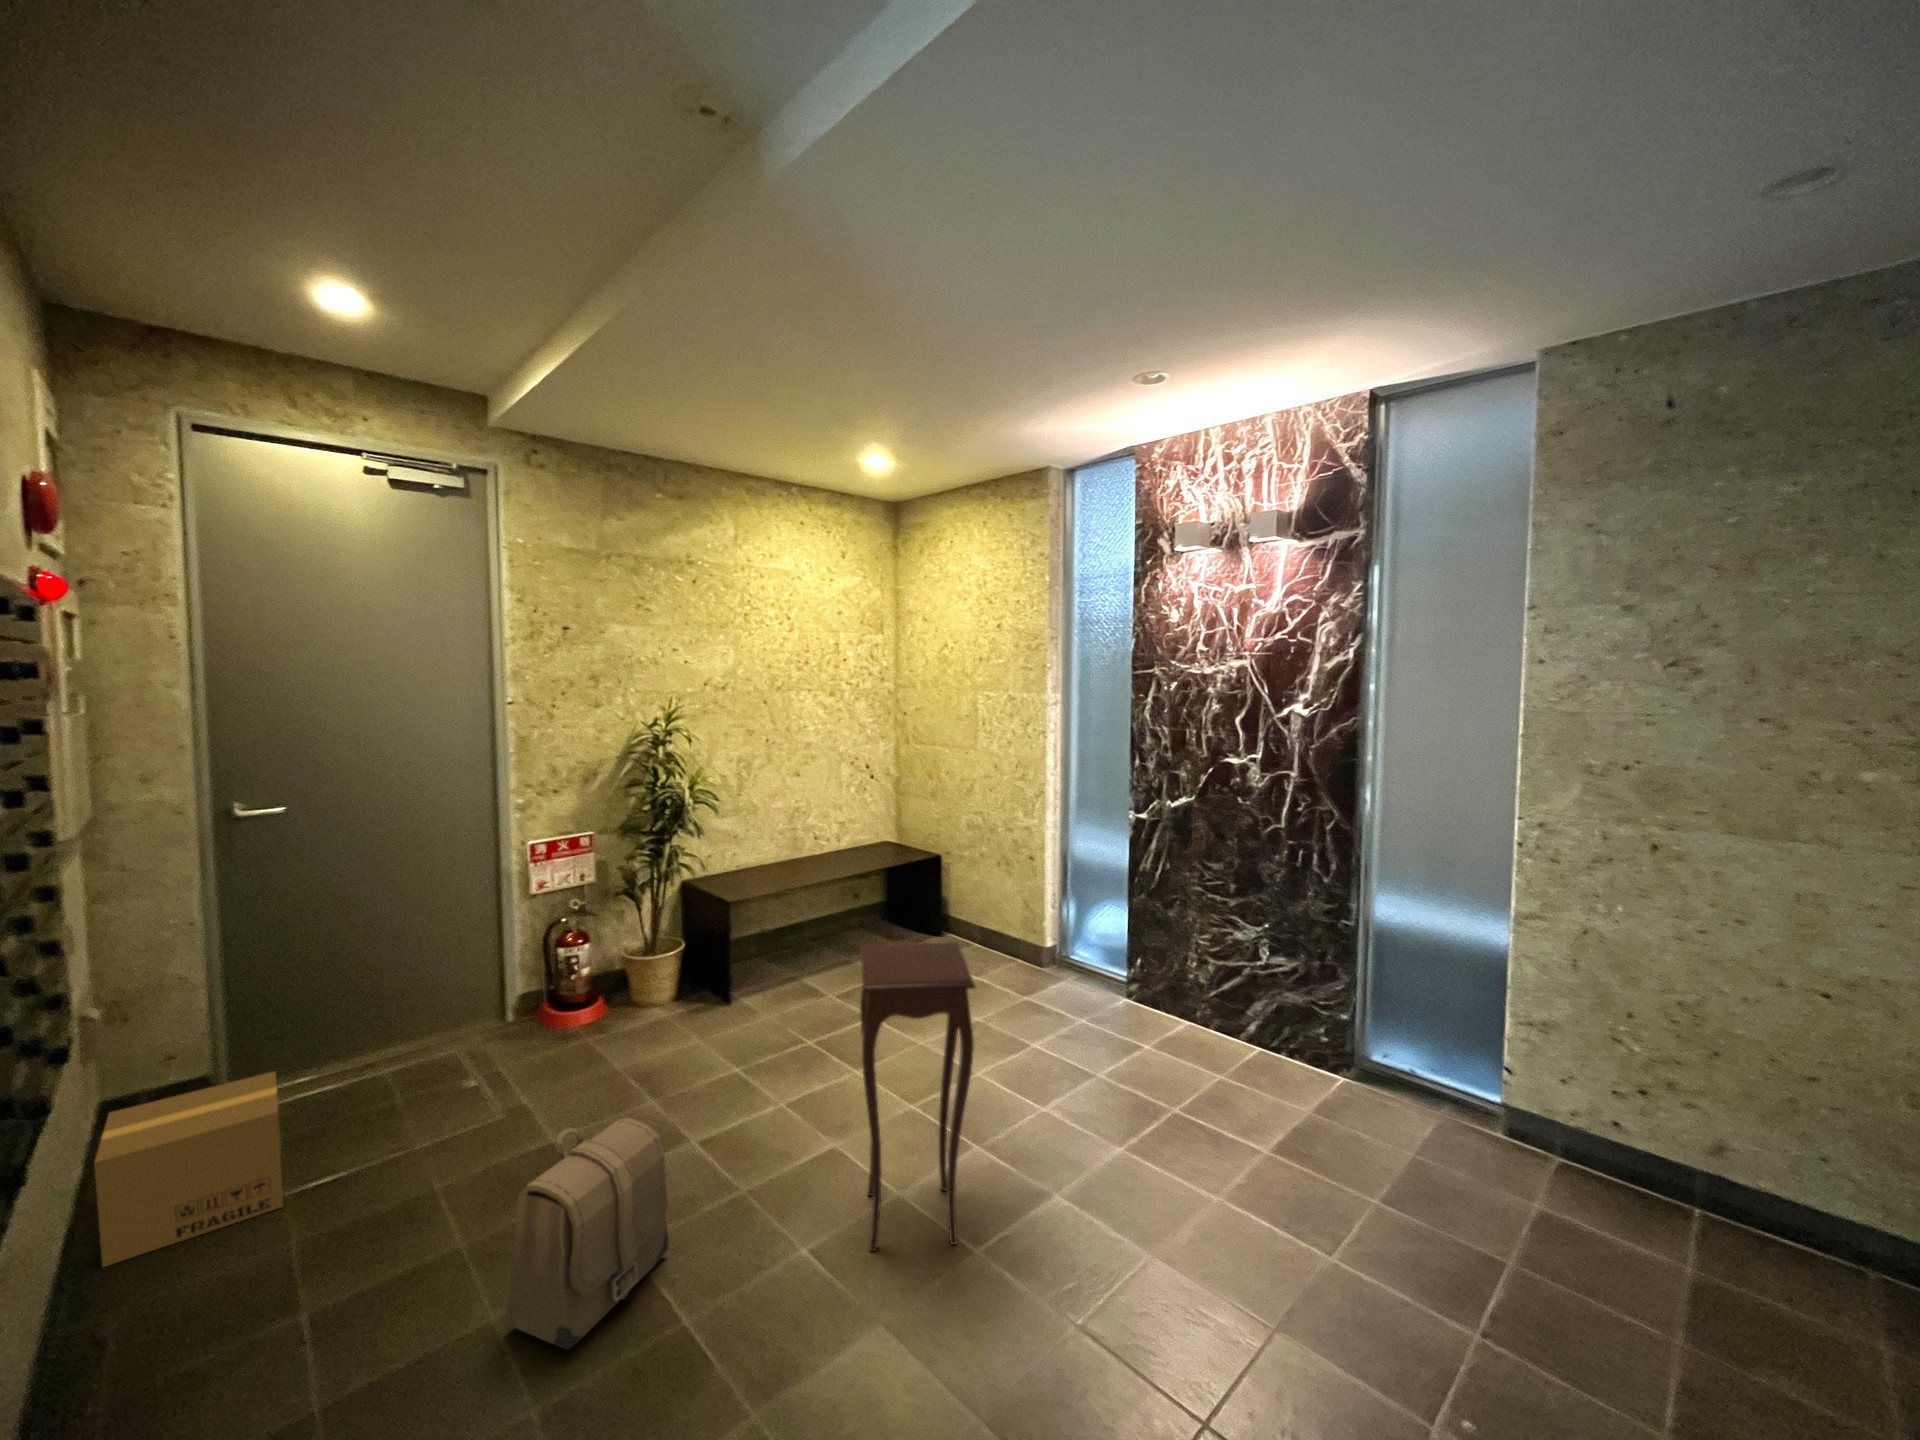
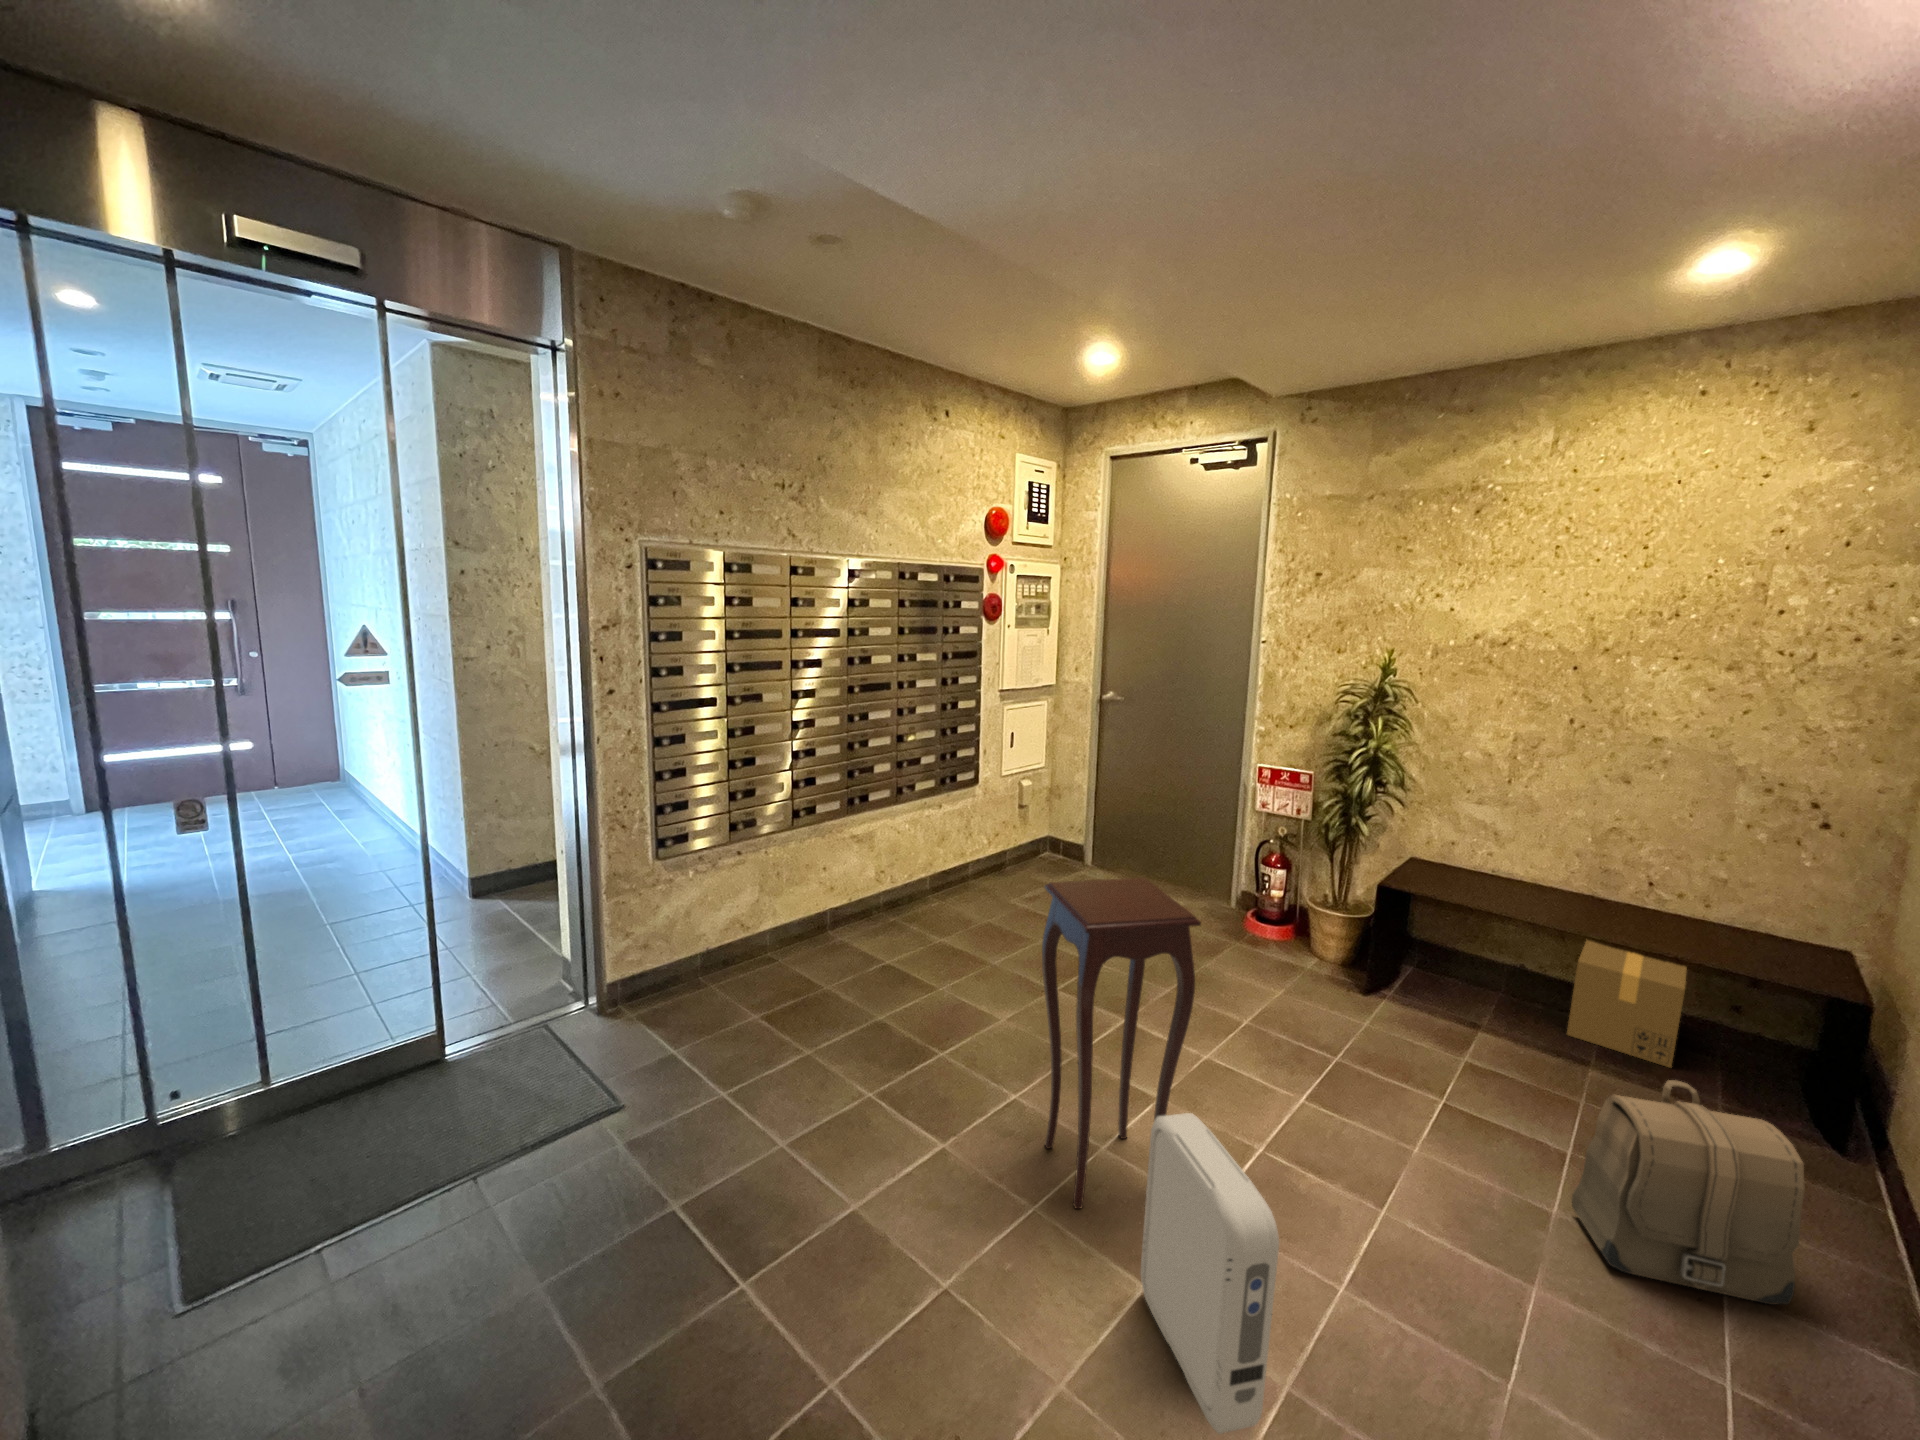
air purifier: none [1036,1055,1159,1222] -> present [1140,1113,1279,1434]
cardboard box: present [94,1072,283,1267] -> present [1567,940,1687,1067]
backpack: present [506,1118,669,1350] -> present [1571,1080,1804,1304]

